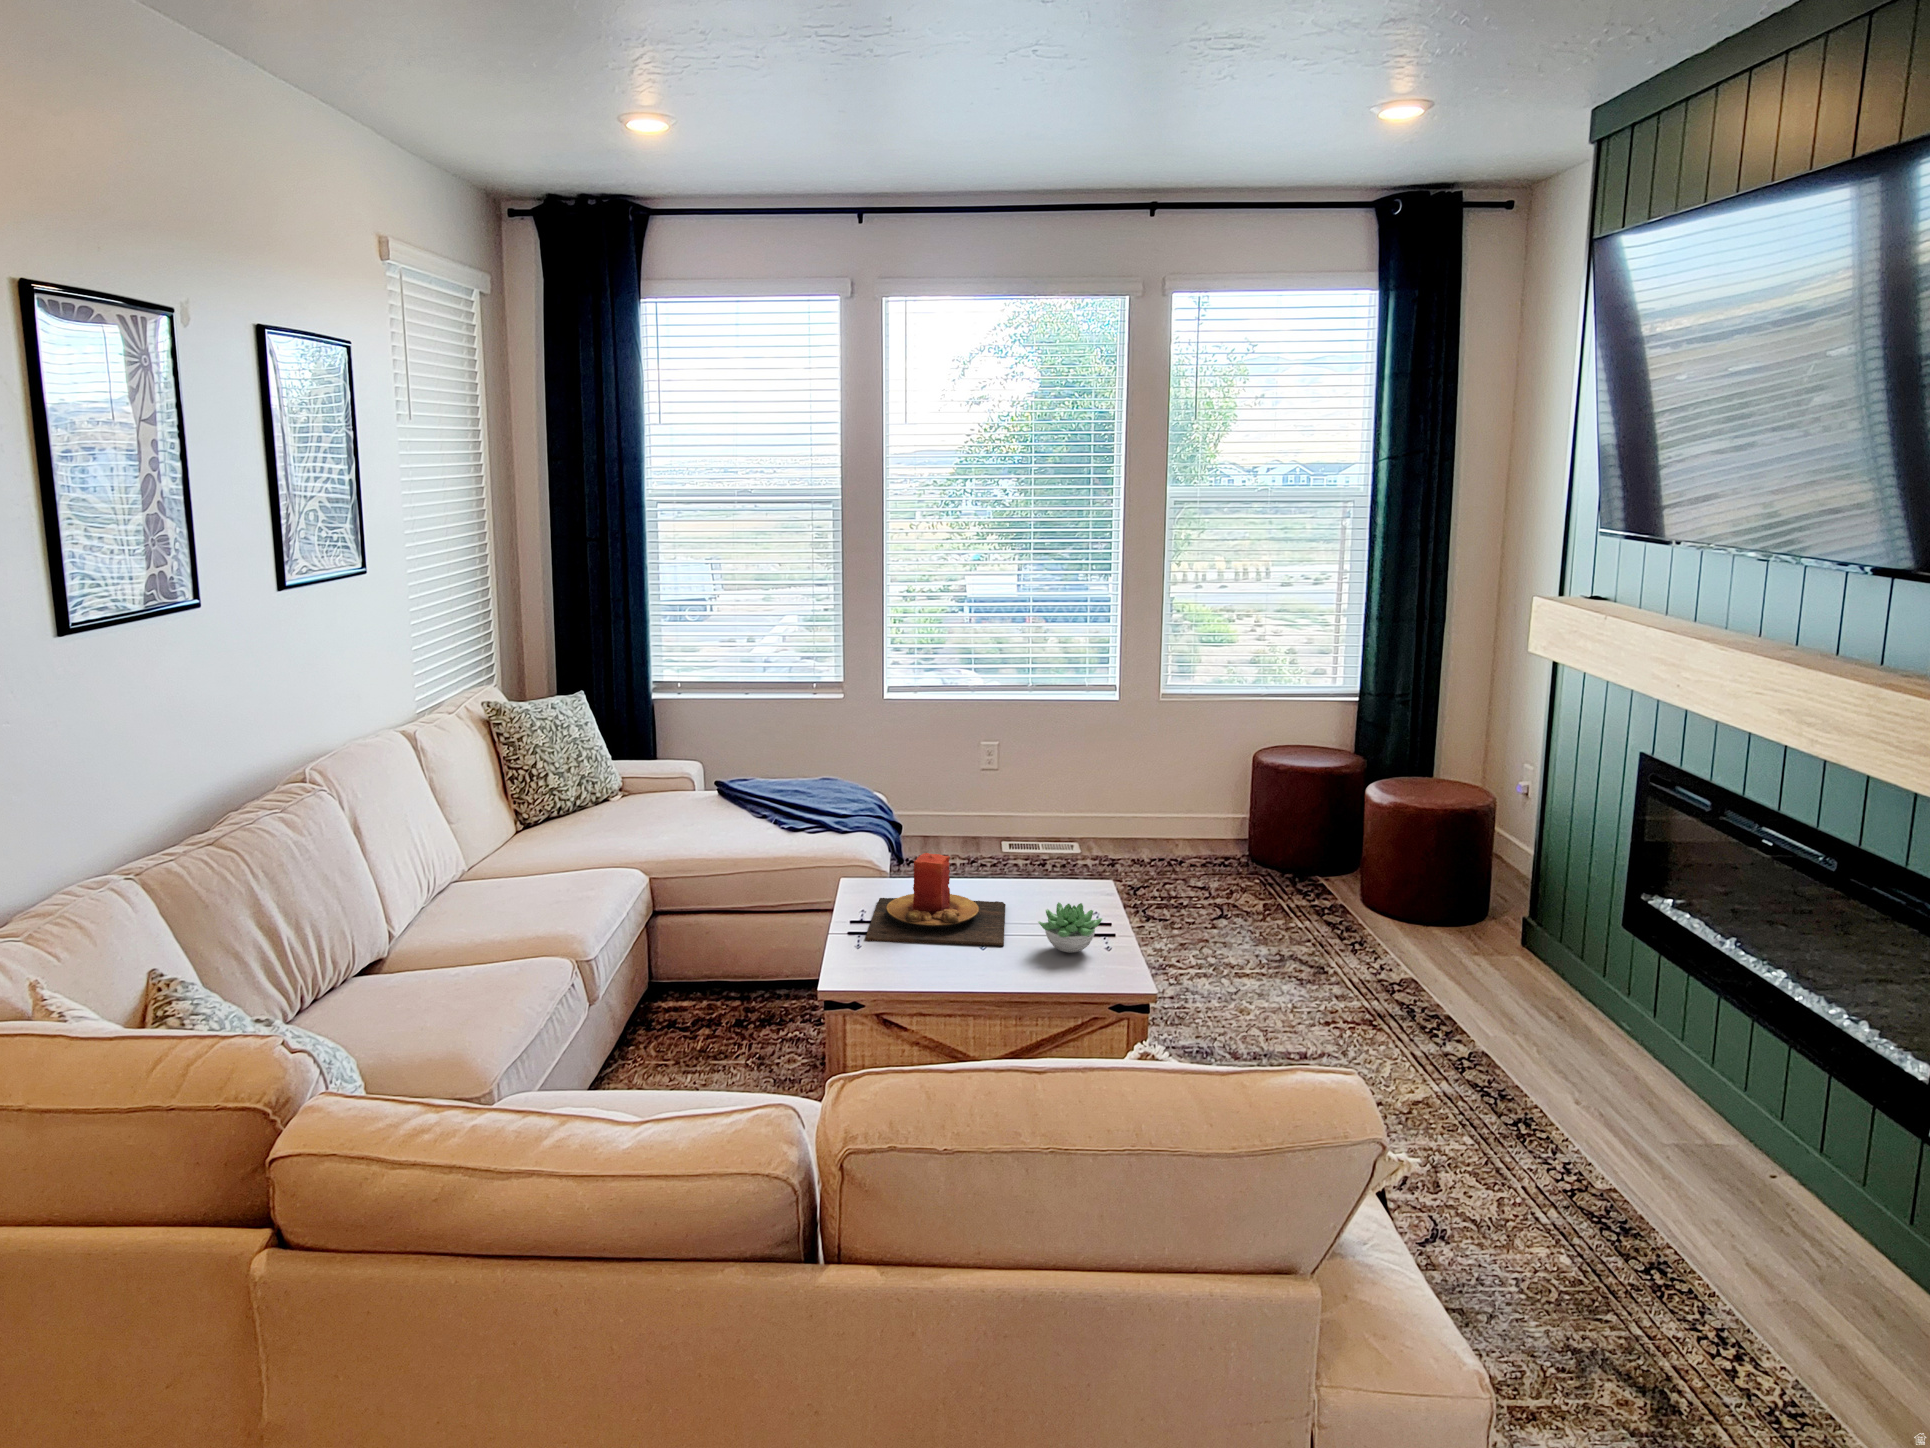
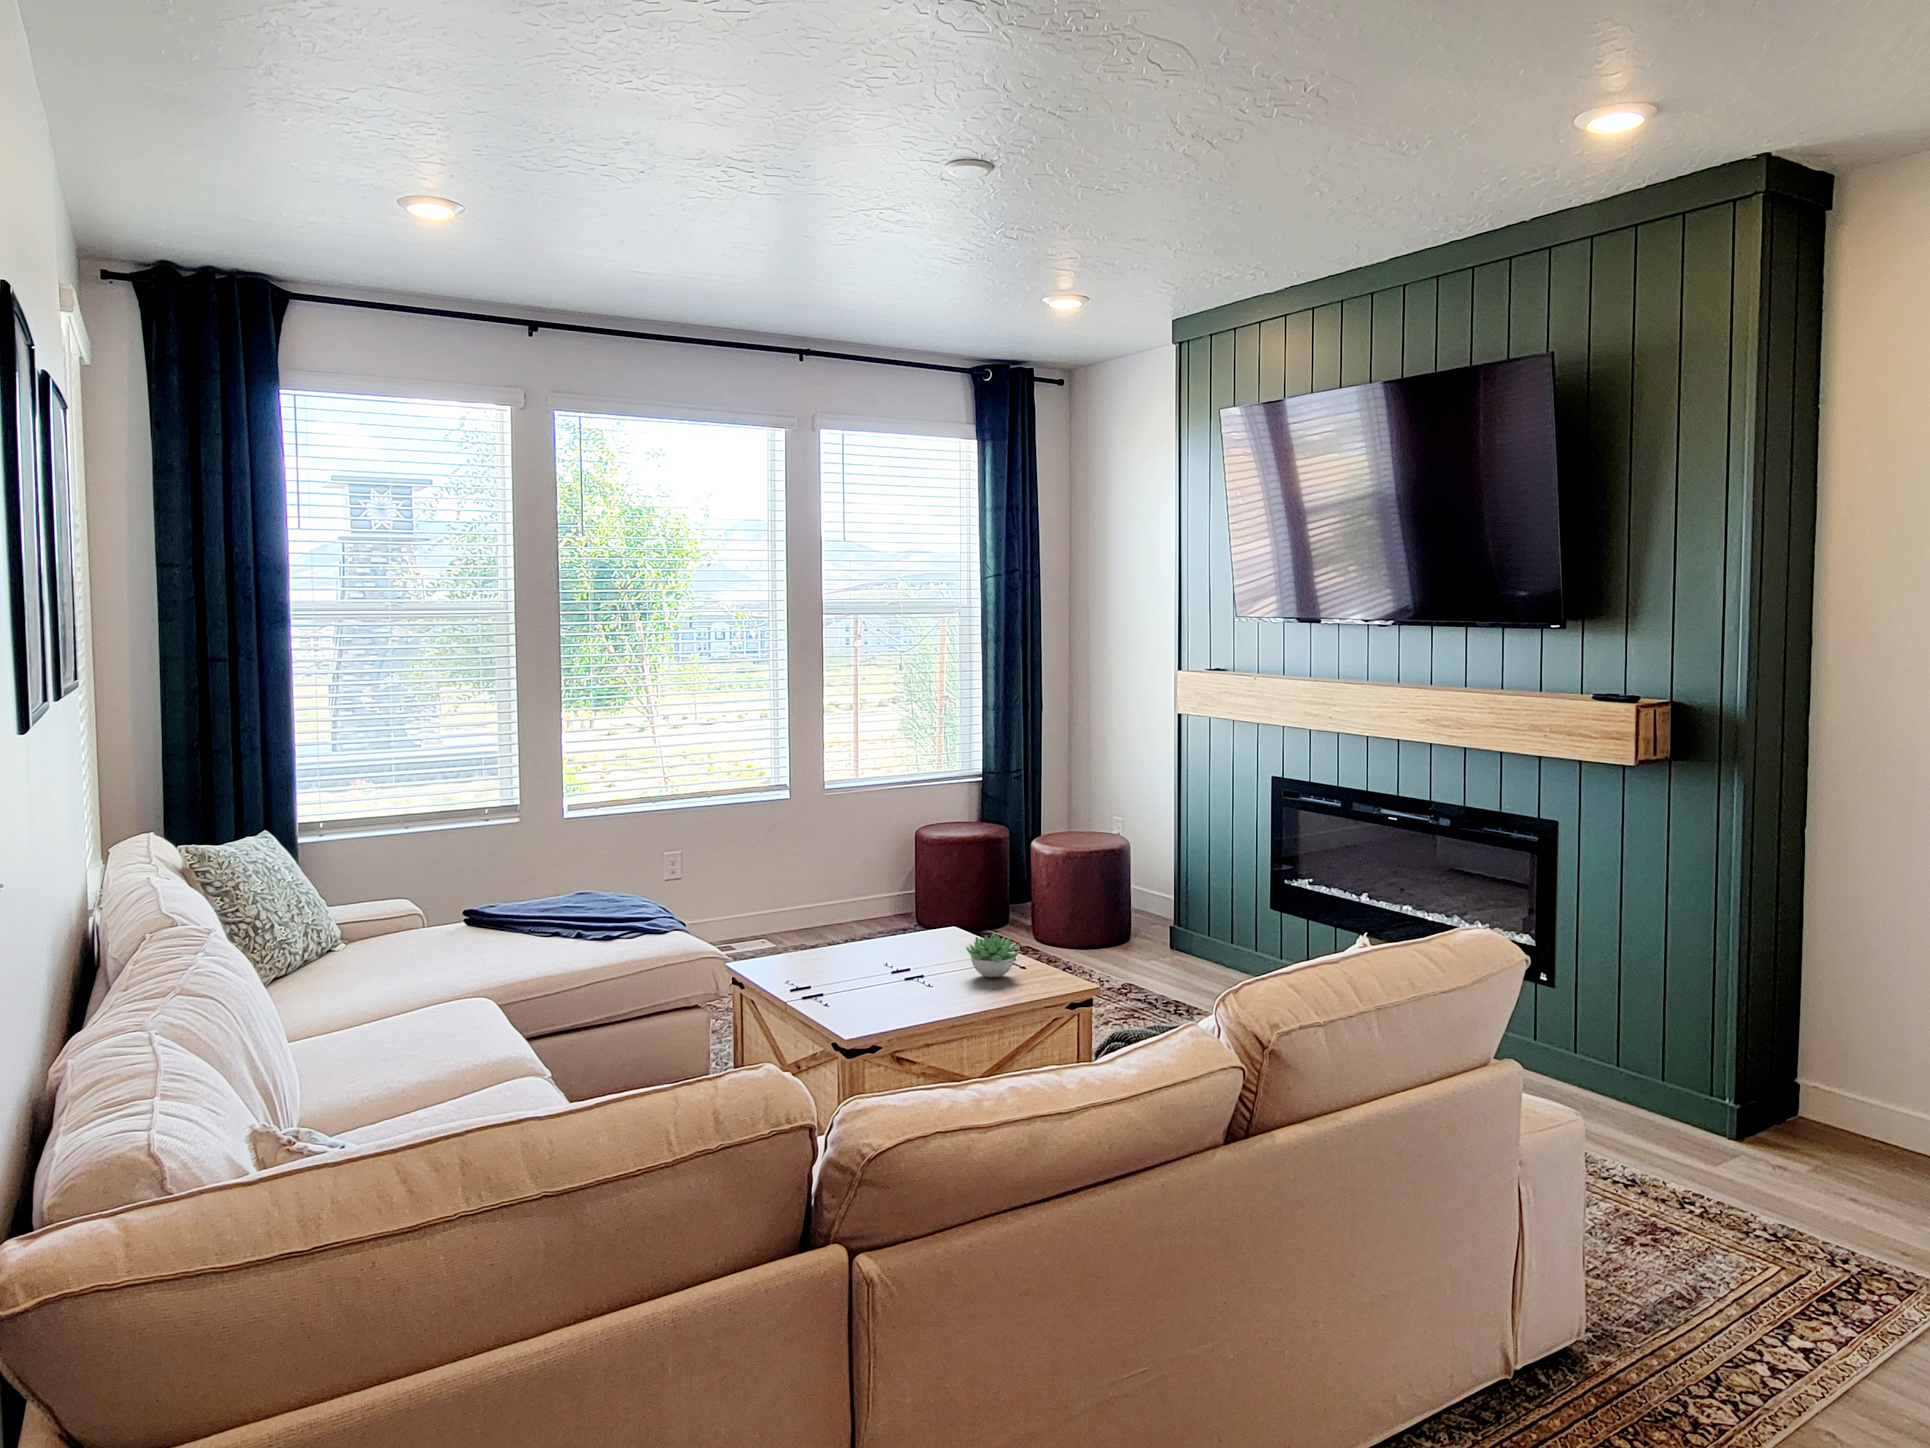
candle: present [866,853,1006,946] -> none [780,916,939,1004]

